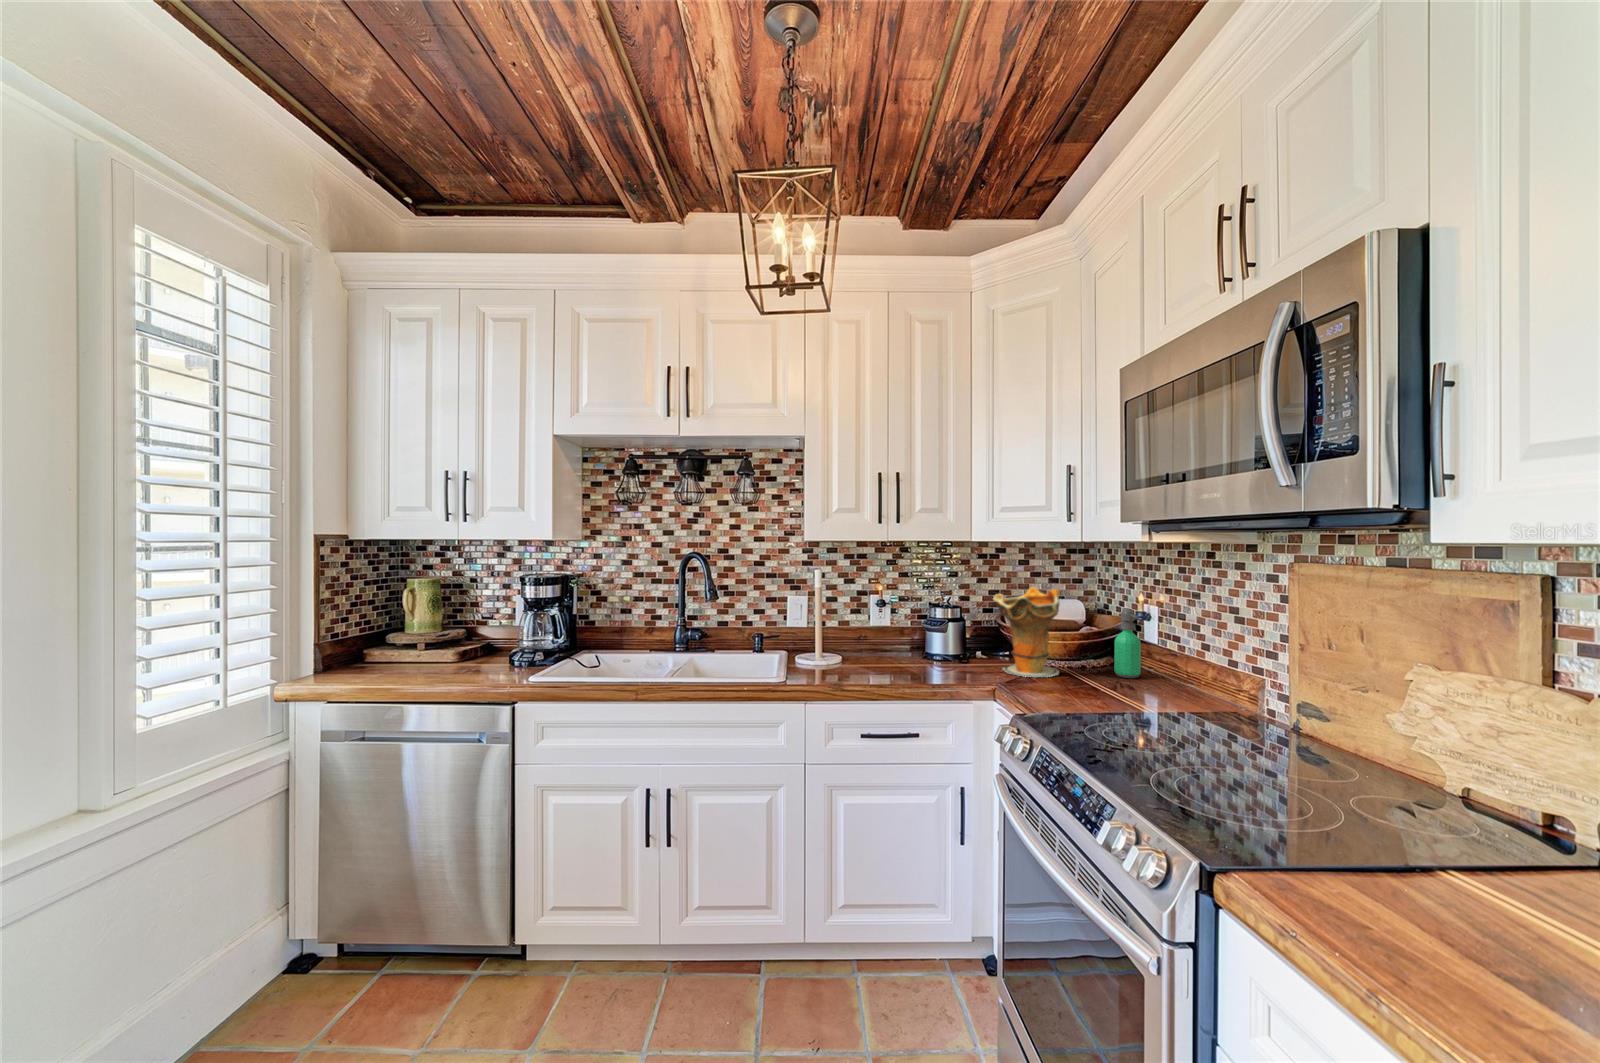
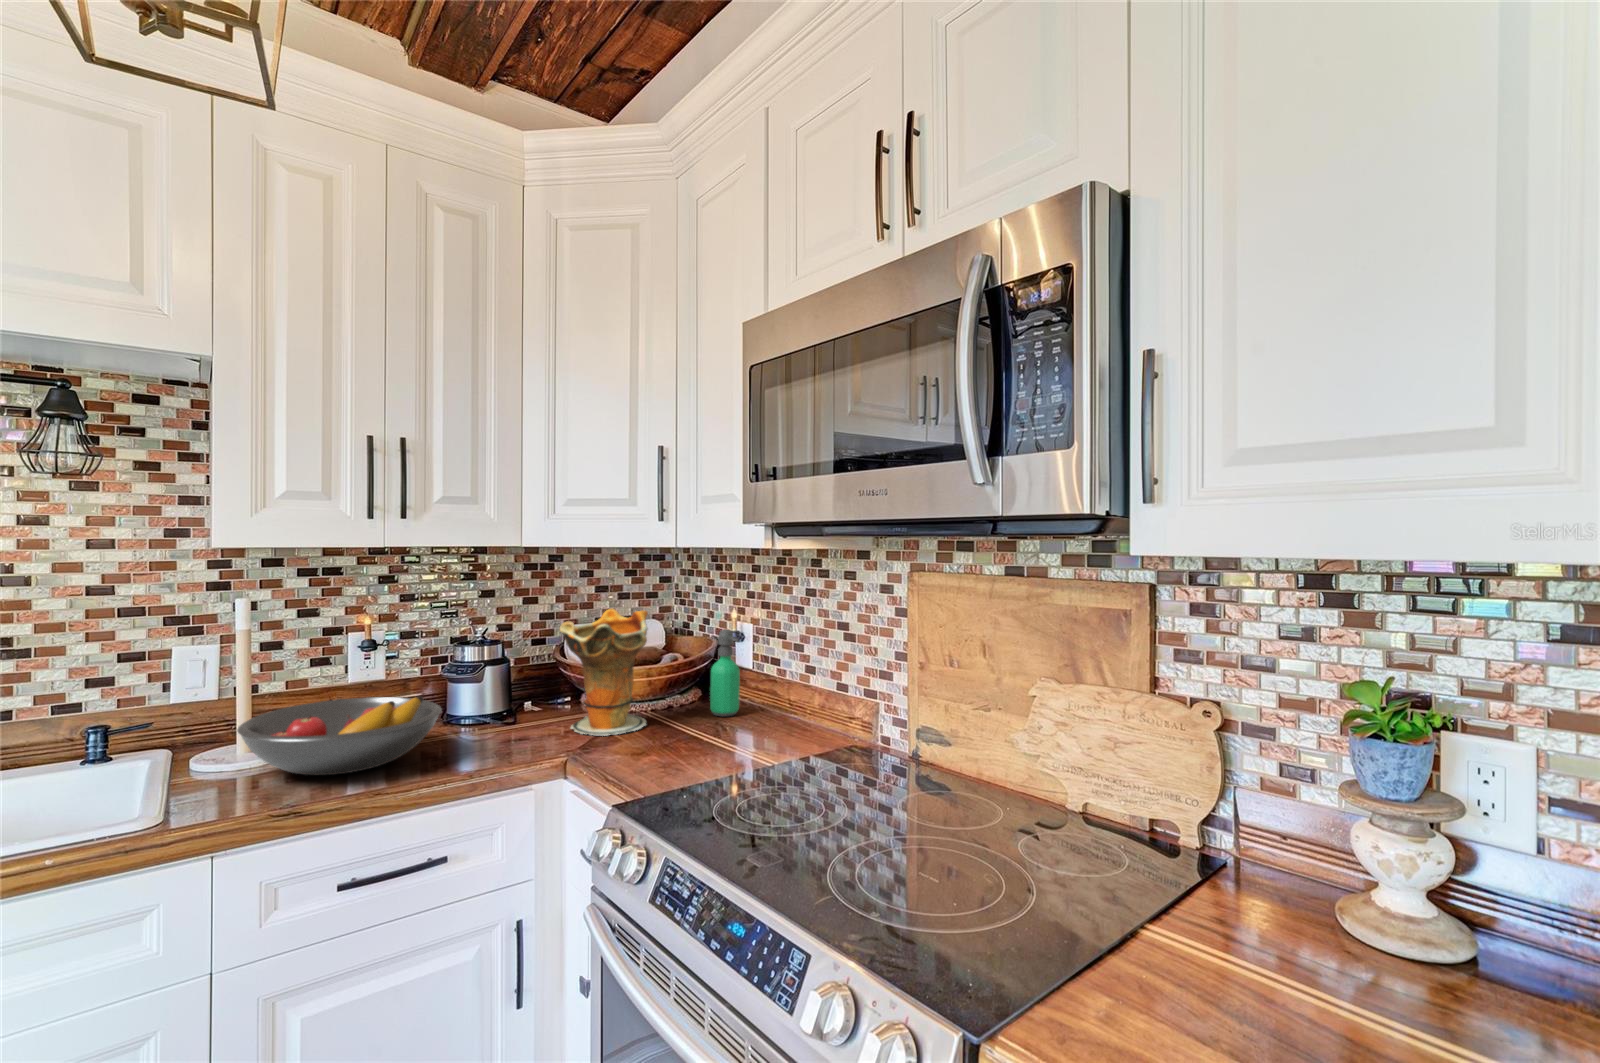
fruit bowl: none [816,632,918,673] -> present [237,696,442,775]

